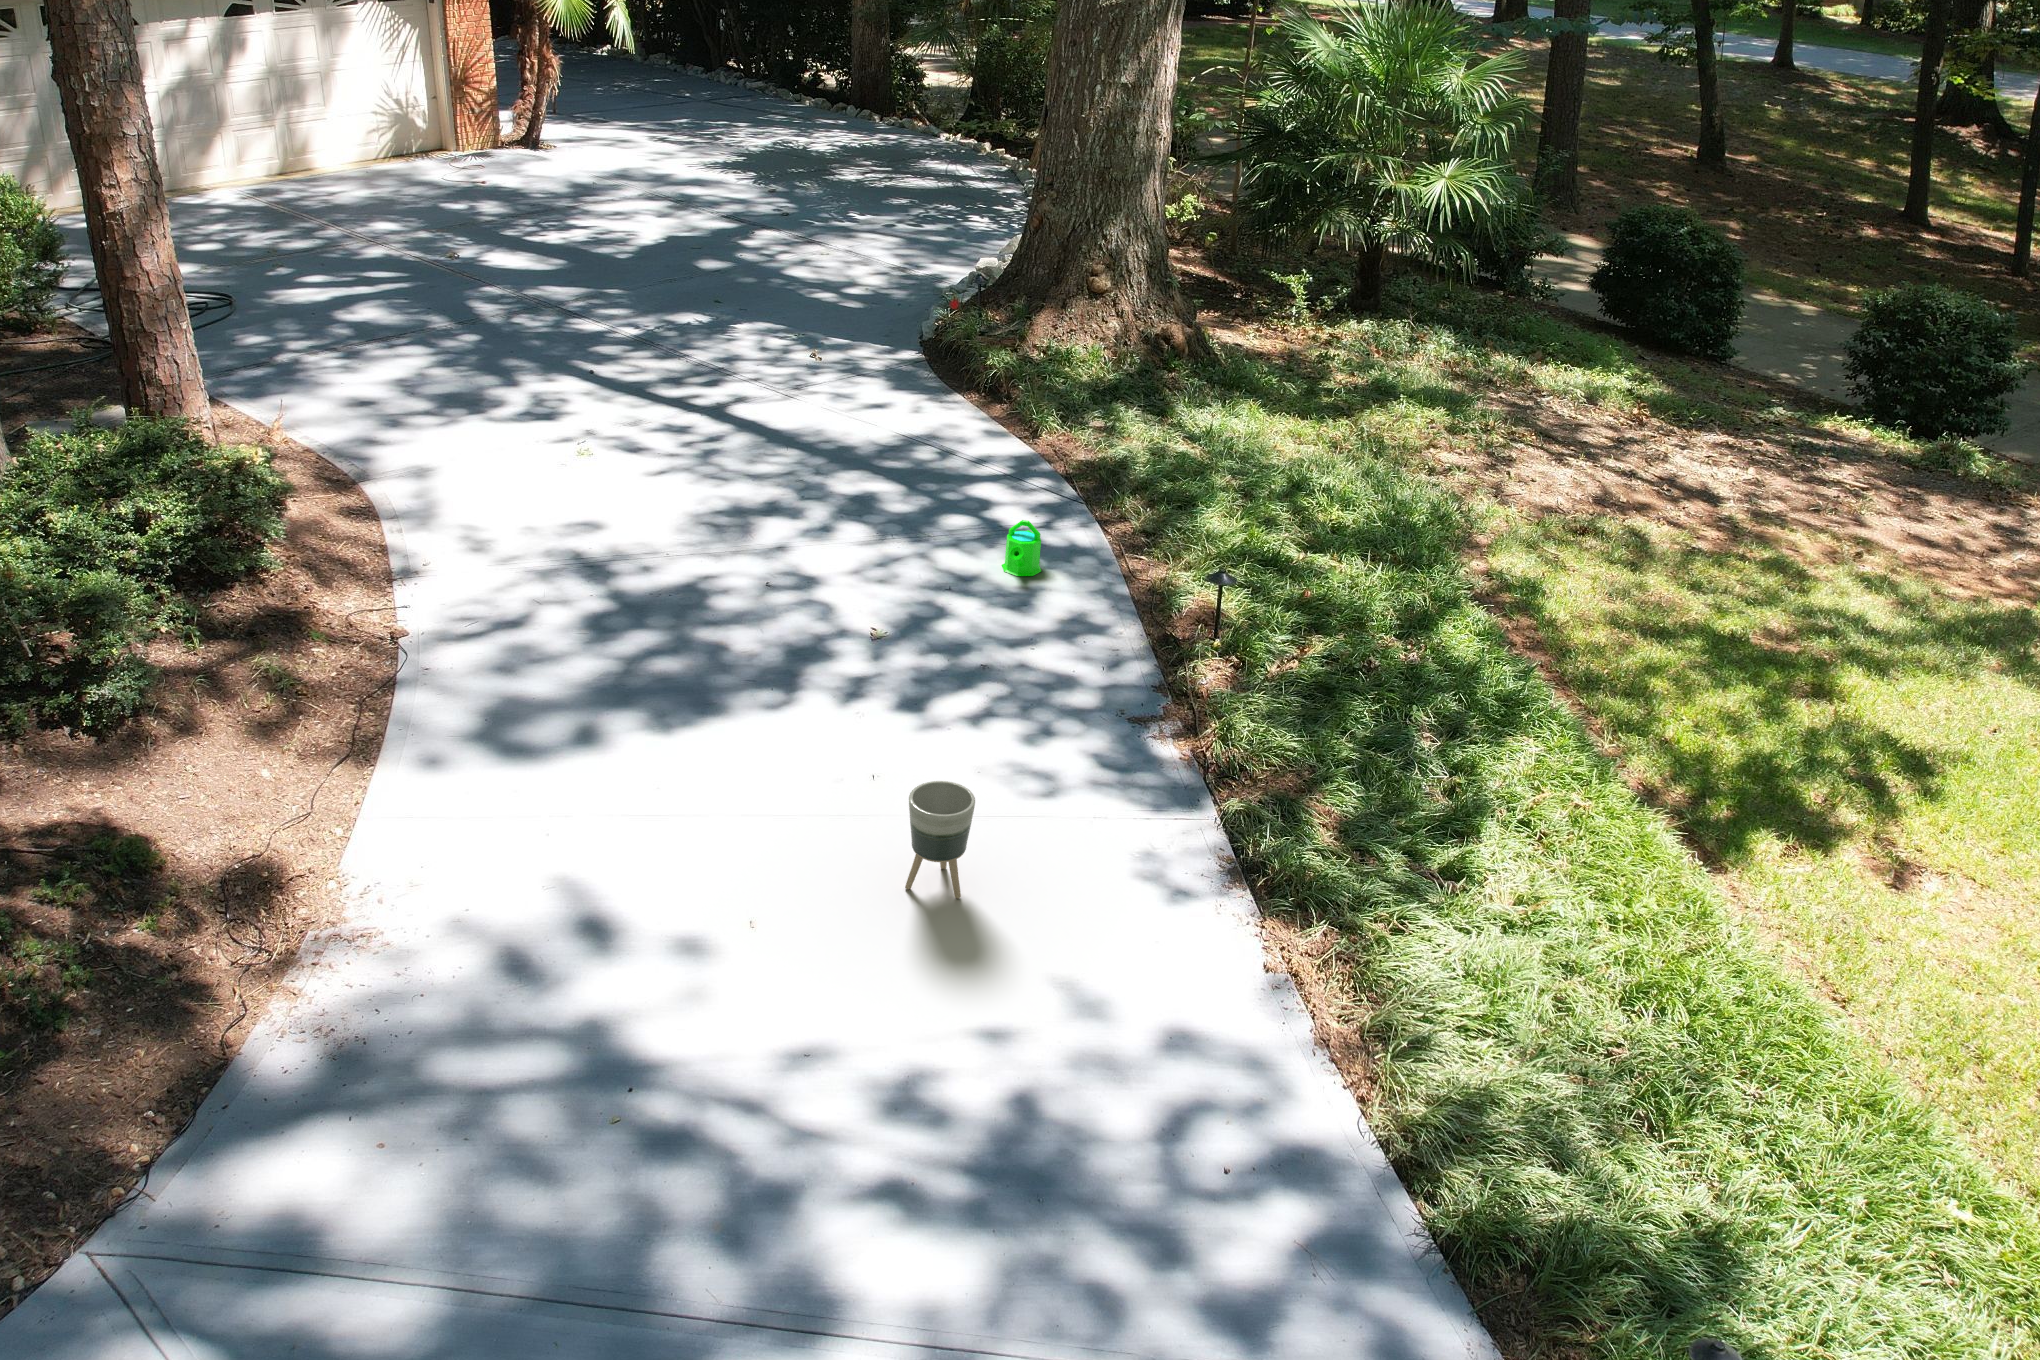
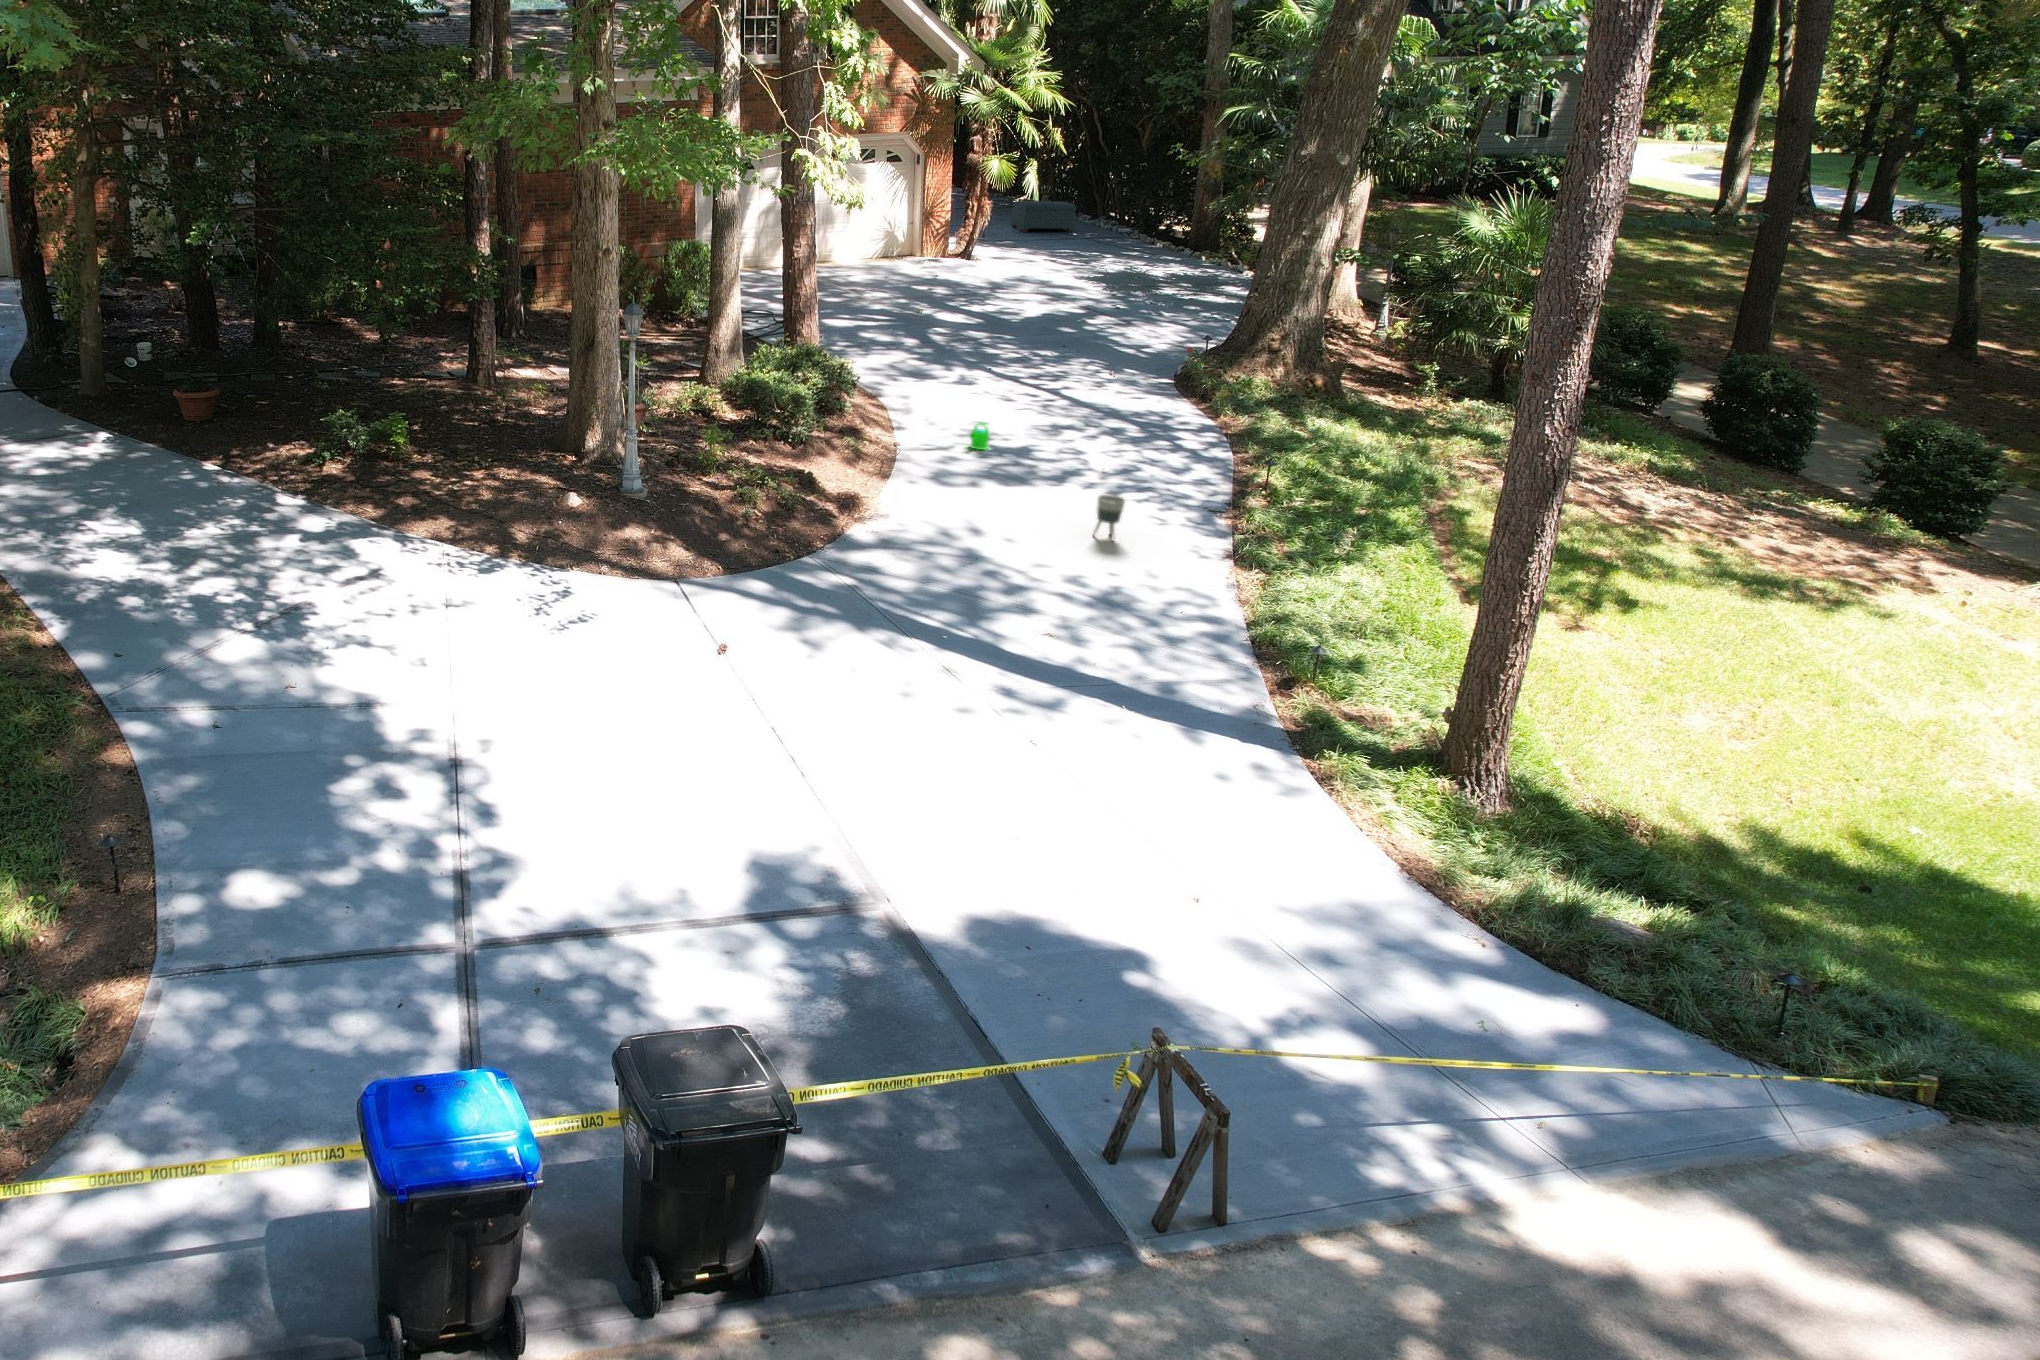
bench: none [597,51,686,97] -> present [1011,201,1076,232]
watering can: present [1002,520,1041,576] -> present [969,423,989,450]

